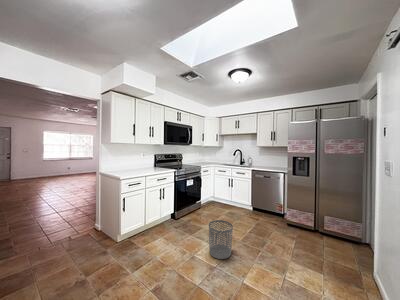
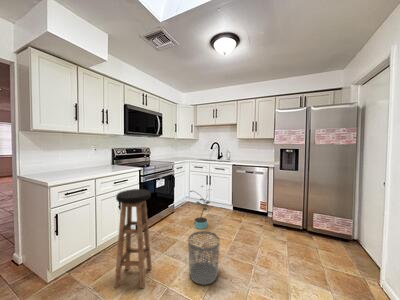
bar stool: none [157,185,182,256] -> present [114,189,152,288]
potted plant: none [213,186,233,222] -> present [190,186,210,229]

